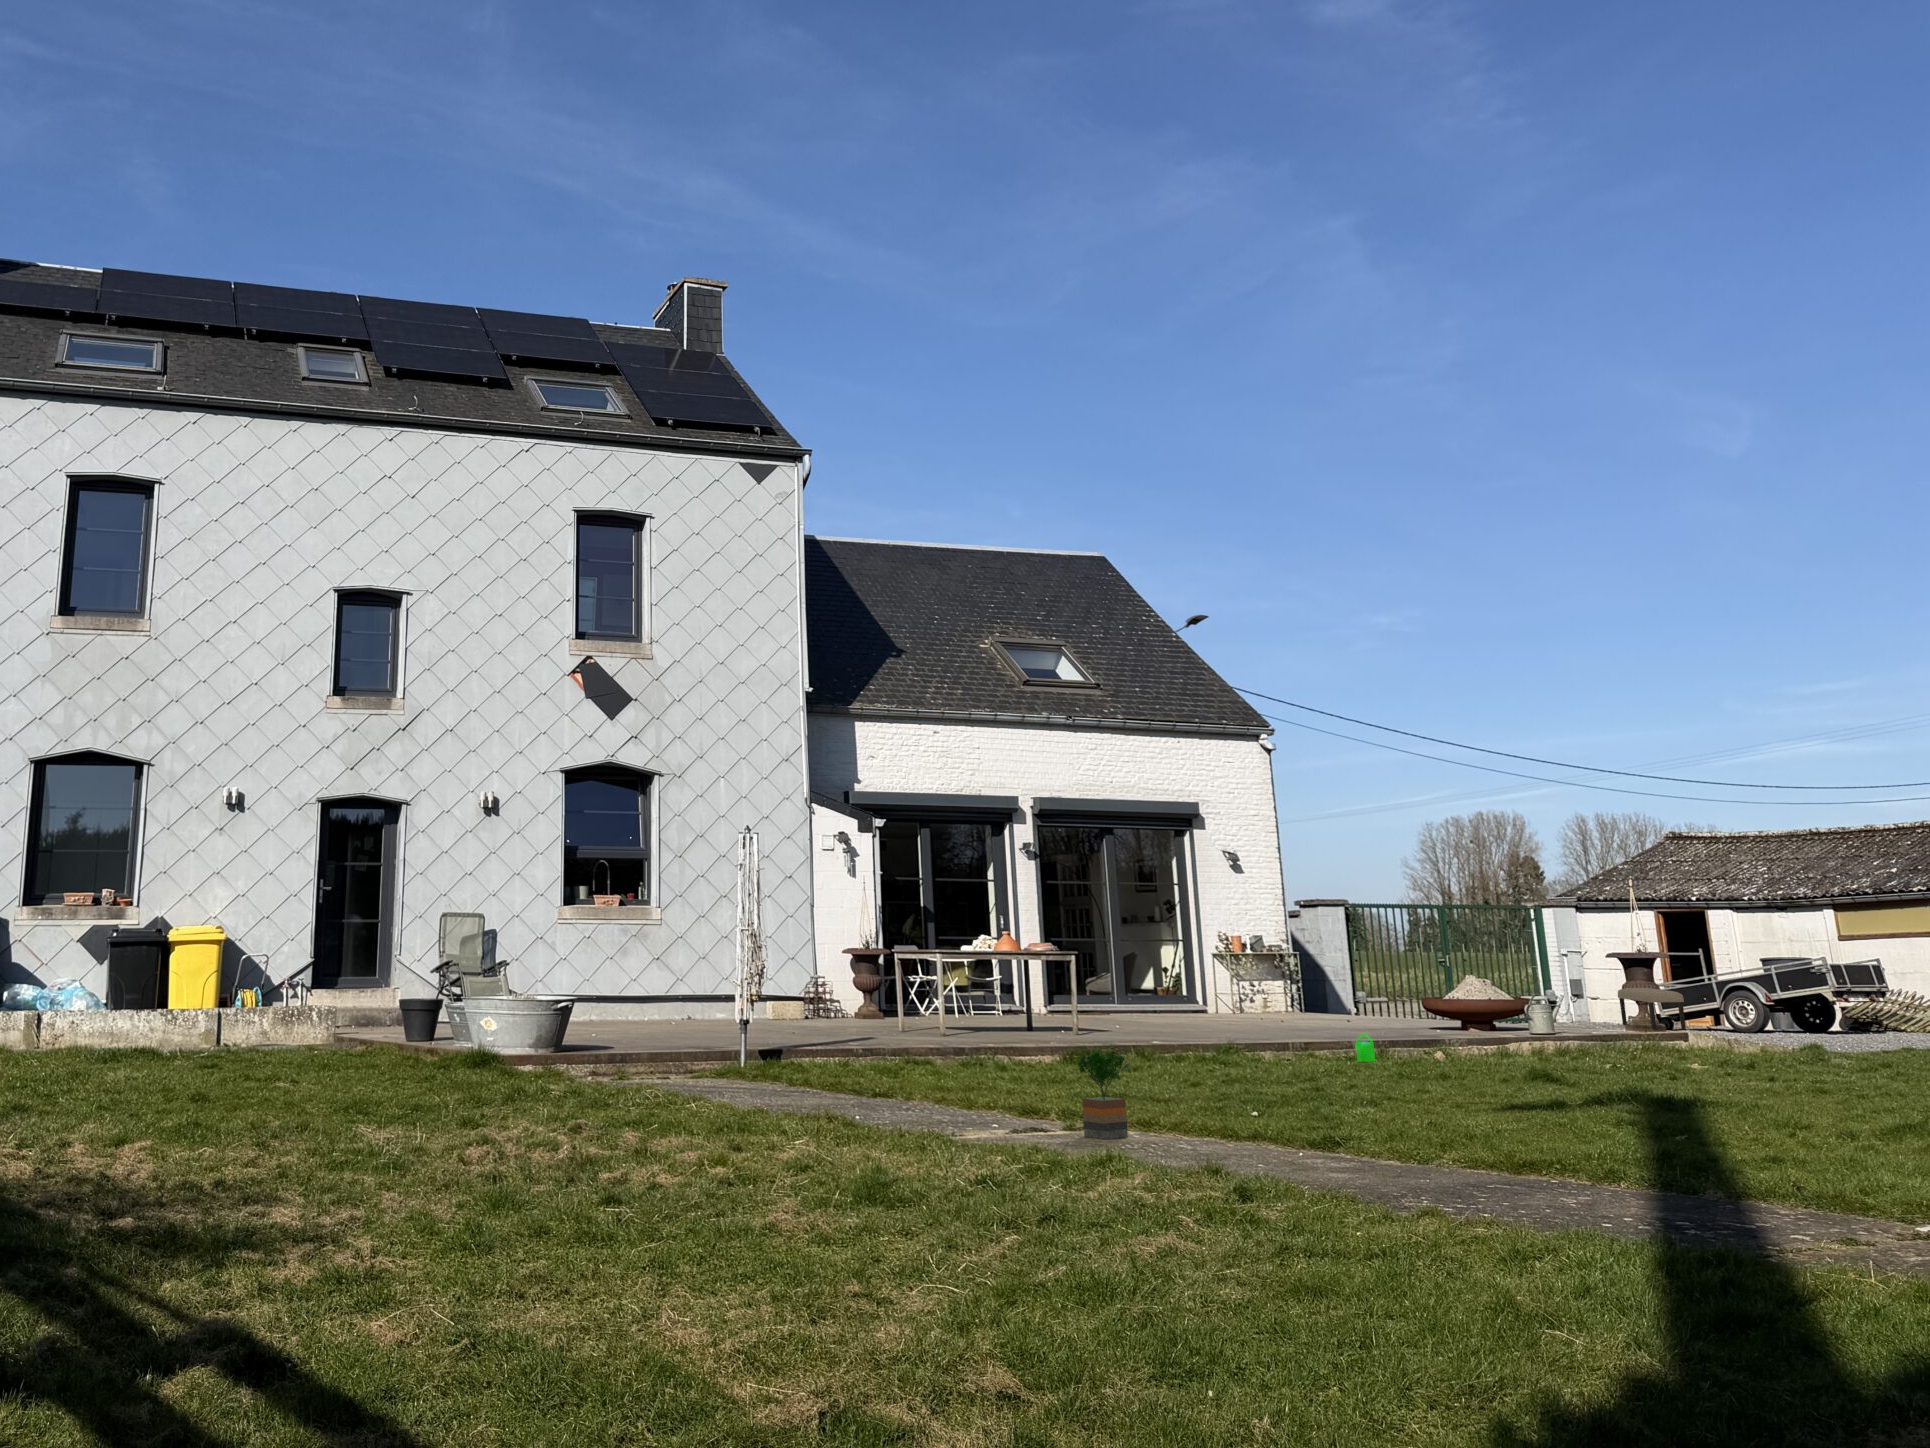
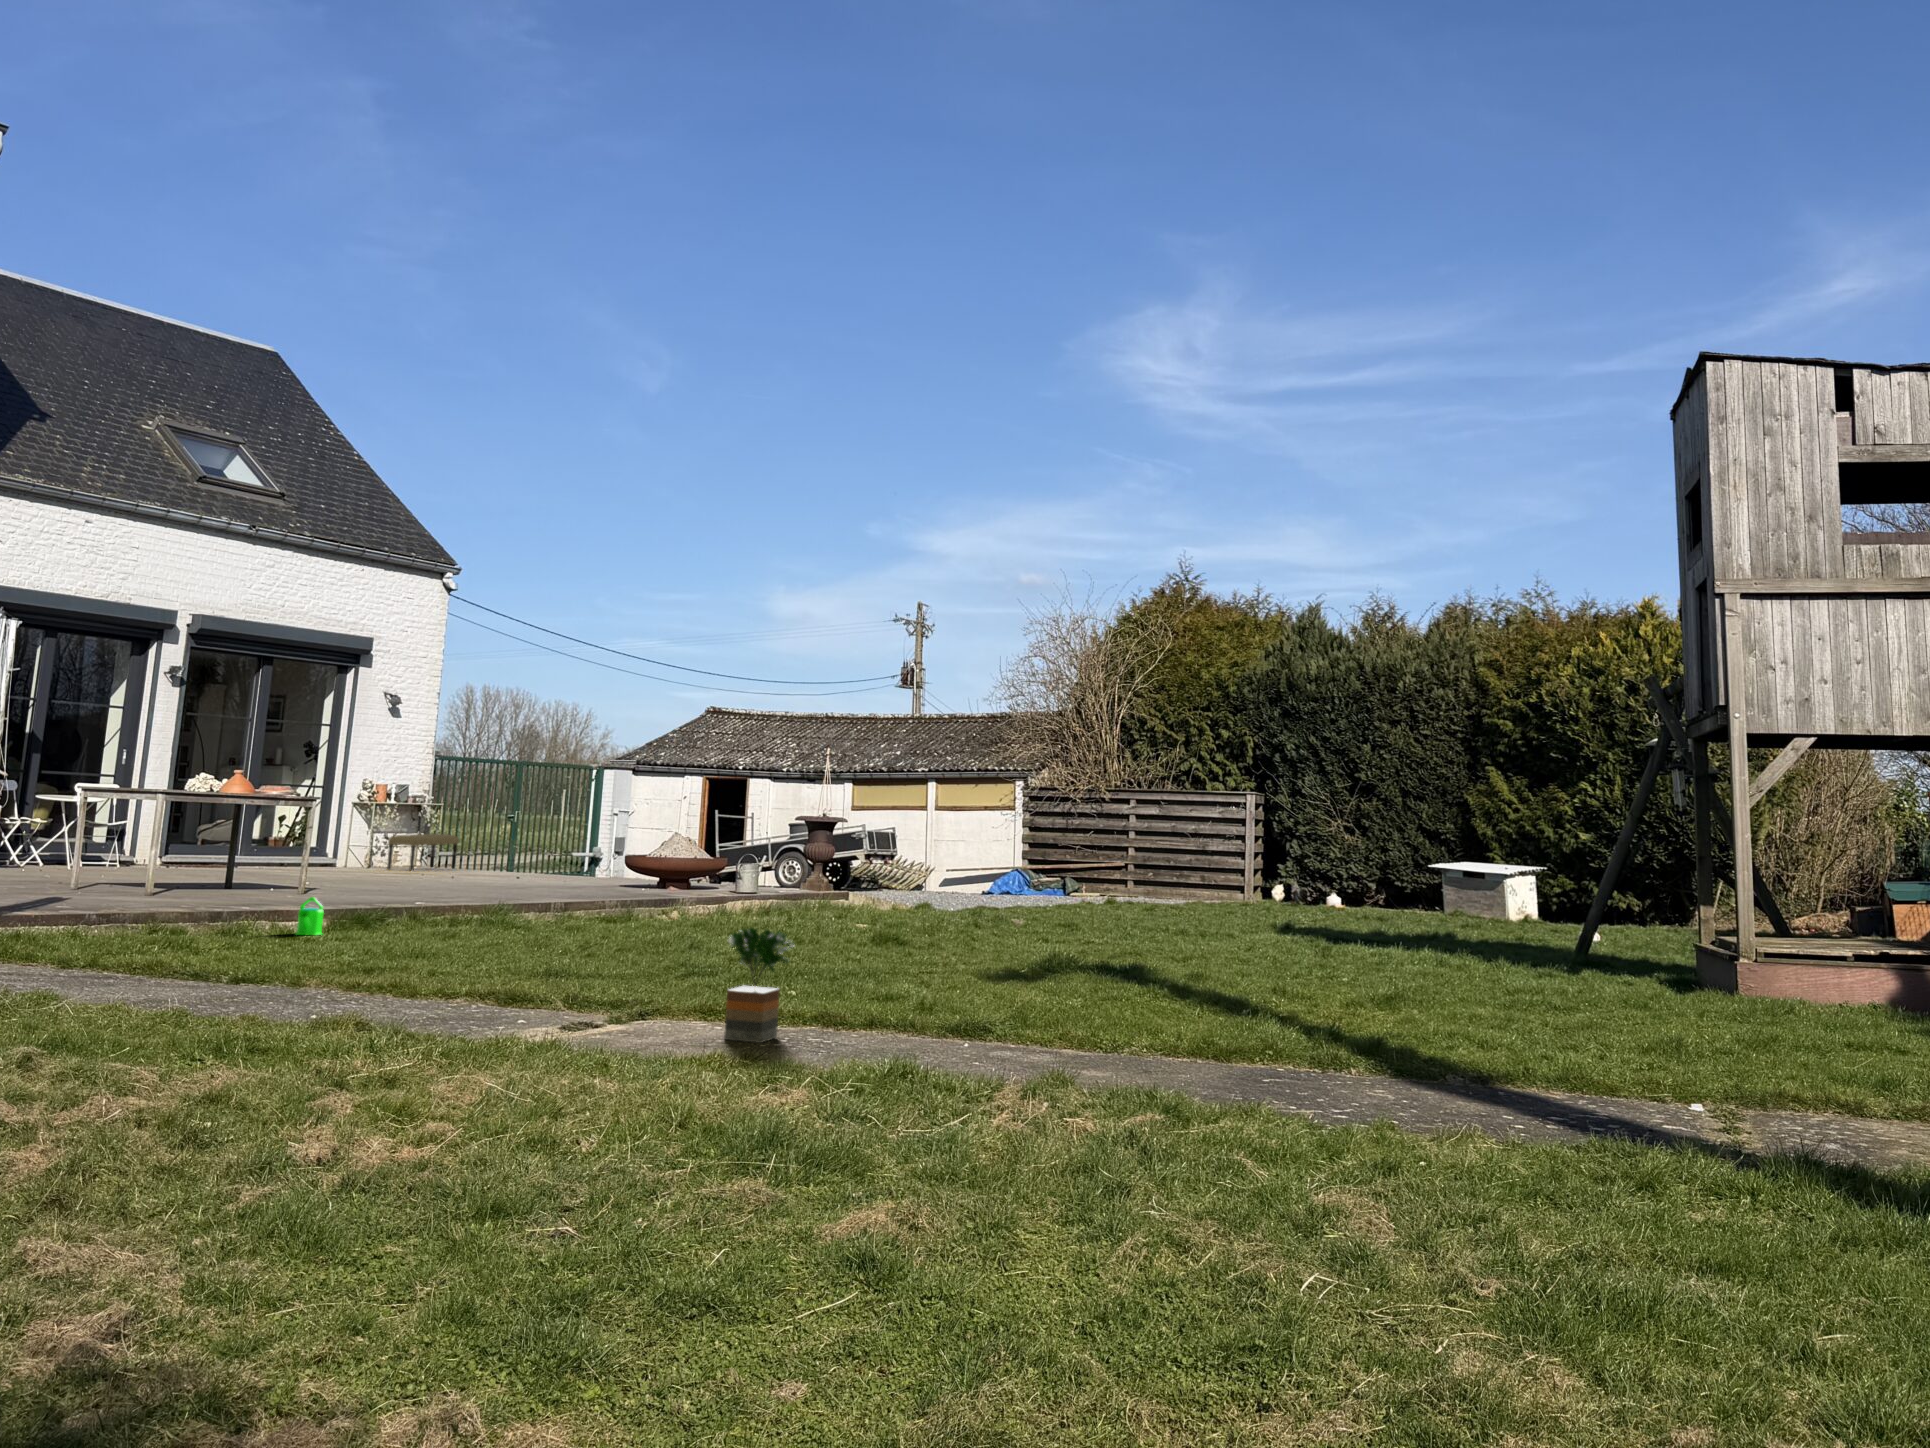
bench: present [1618,988,1686,1030] -> present [387,834,459,871]
watering can: present [1355,1034,1375,1062] -> present [296,897,324,935]

